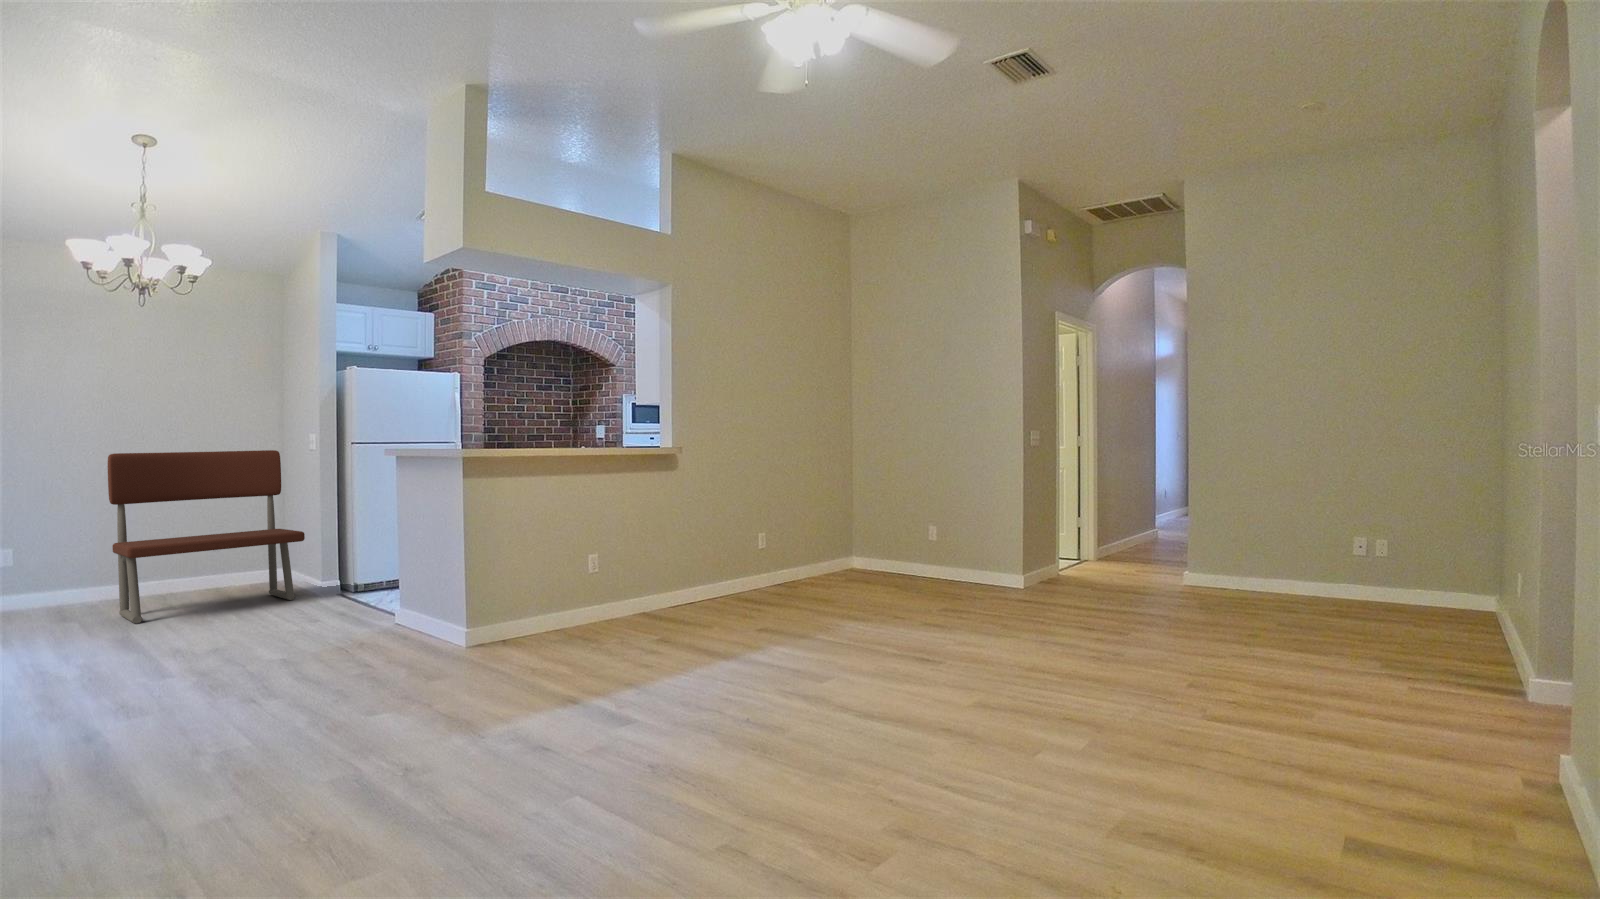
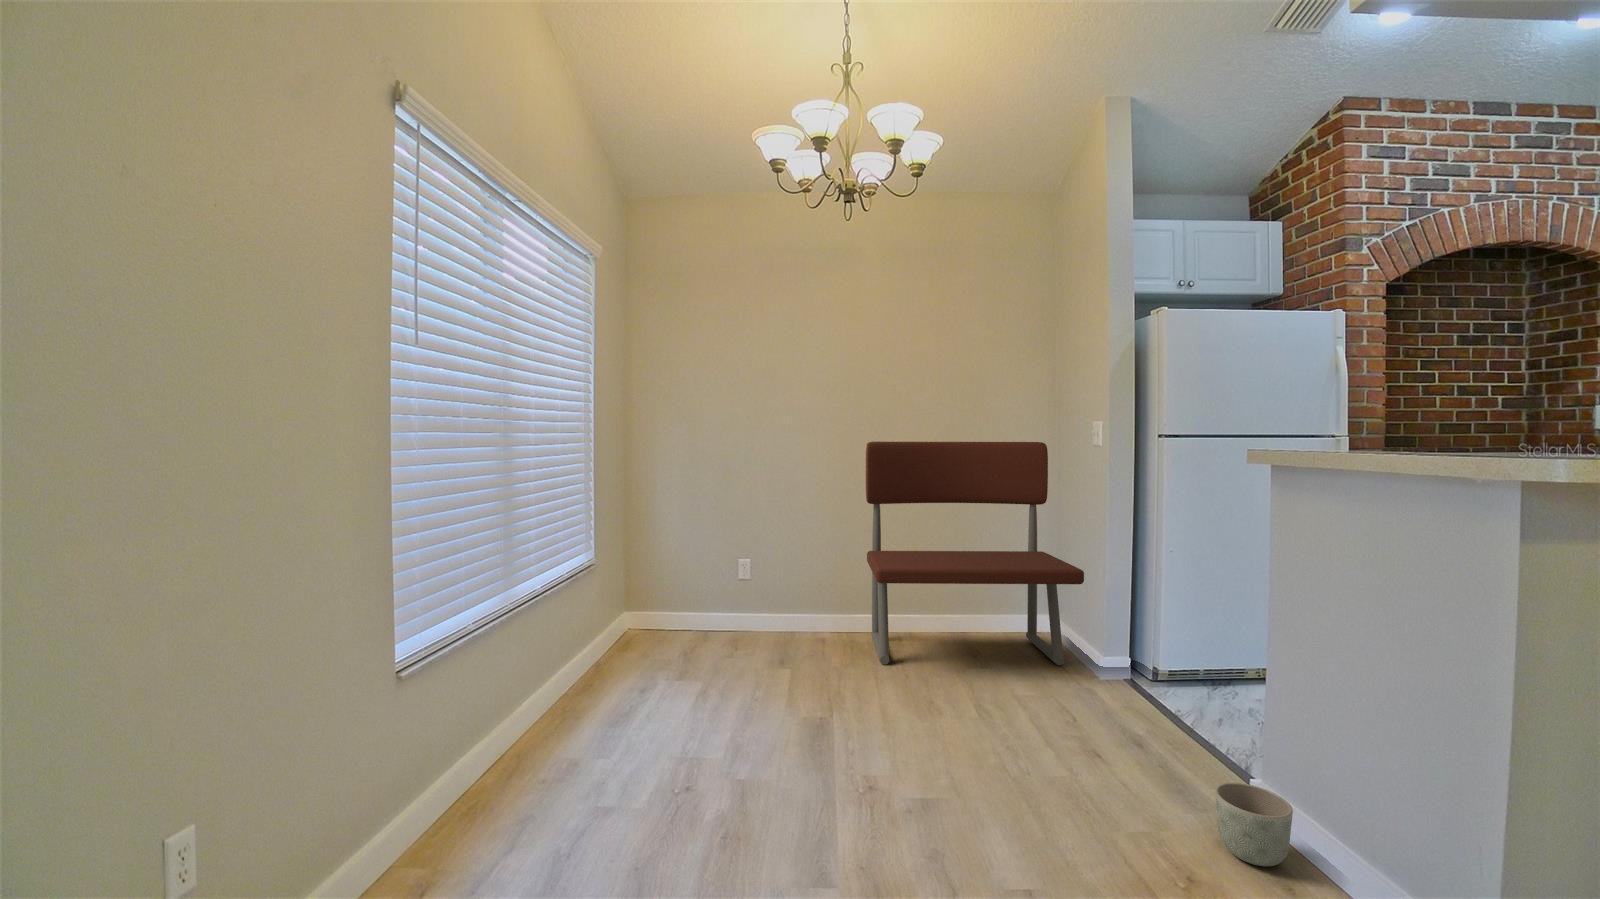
planter: none [347,599,379,629] -> present [1215,783,1293,866]

